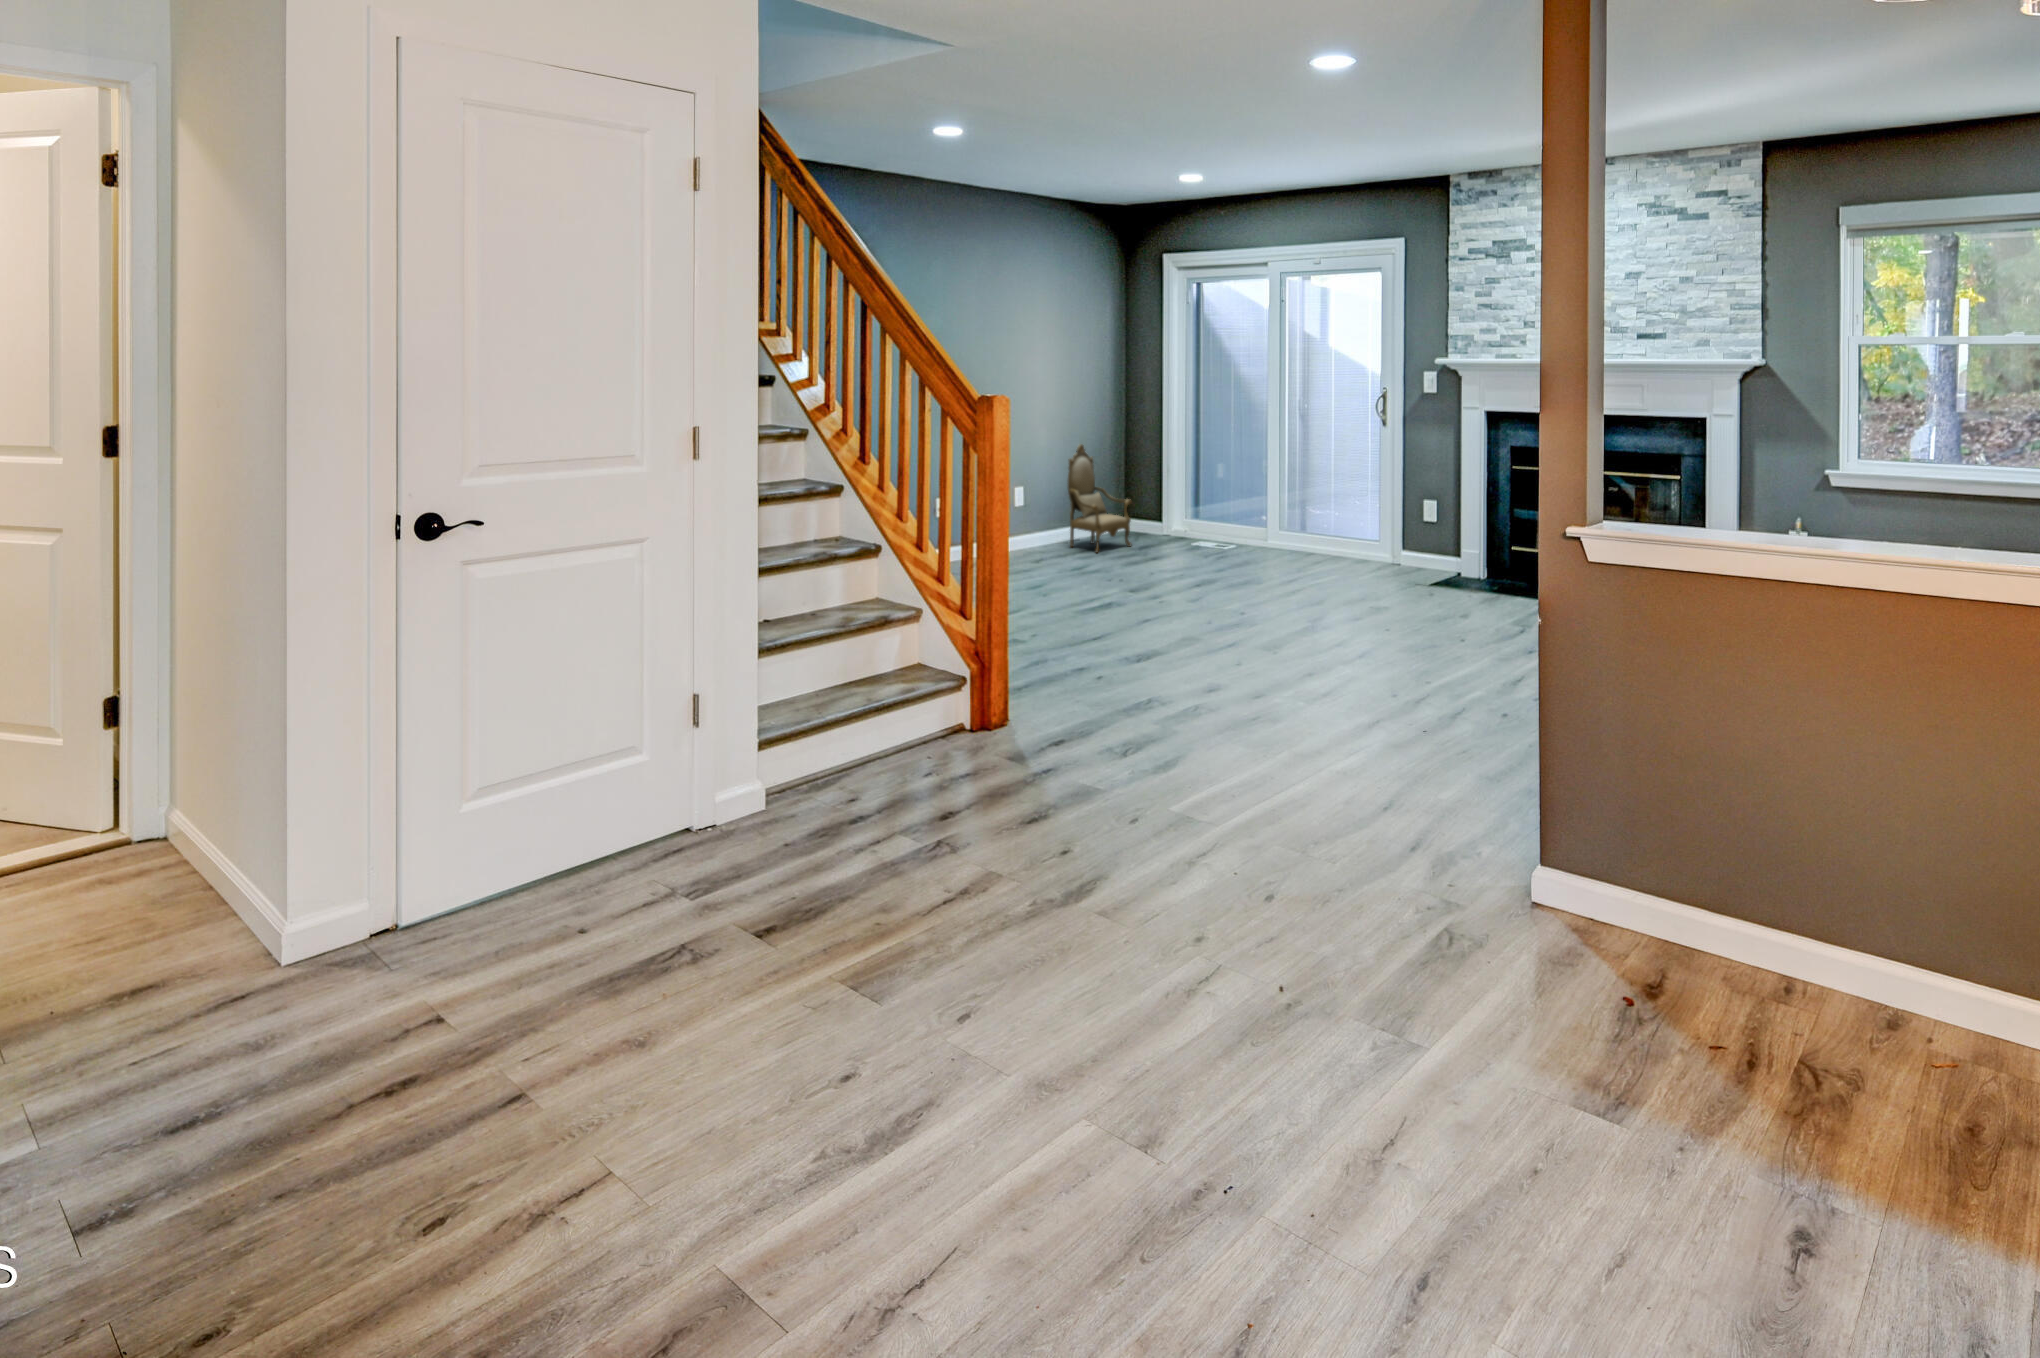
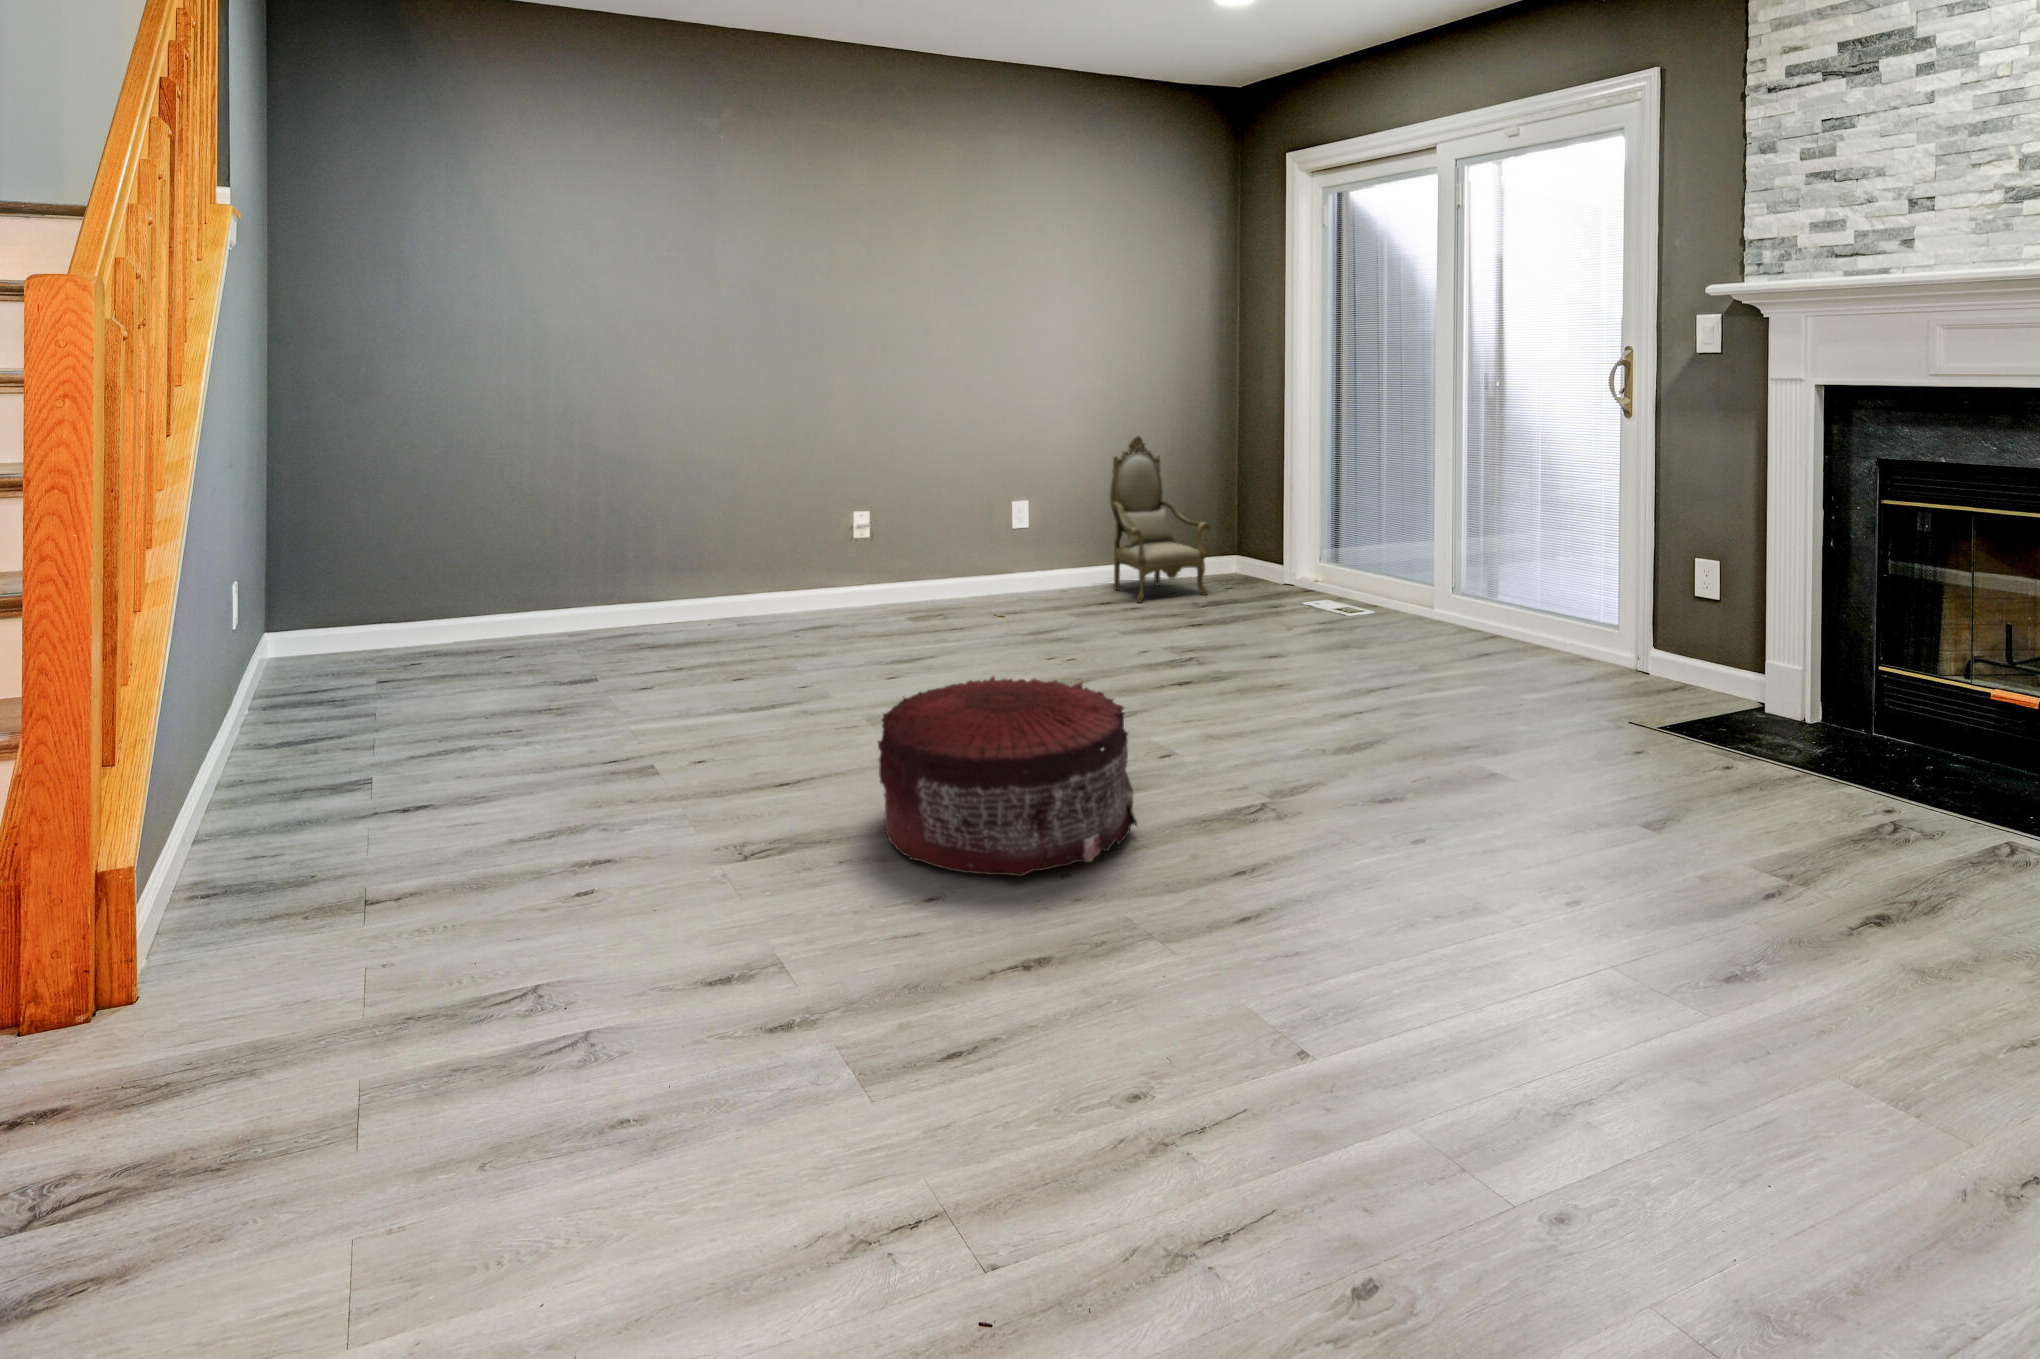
pouf: none [1120,574,1246,657] -> present [878,676,1137,876]

